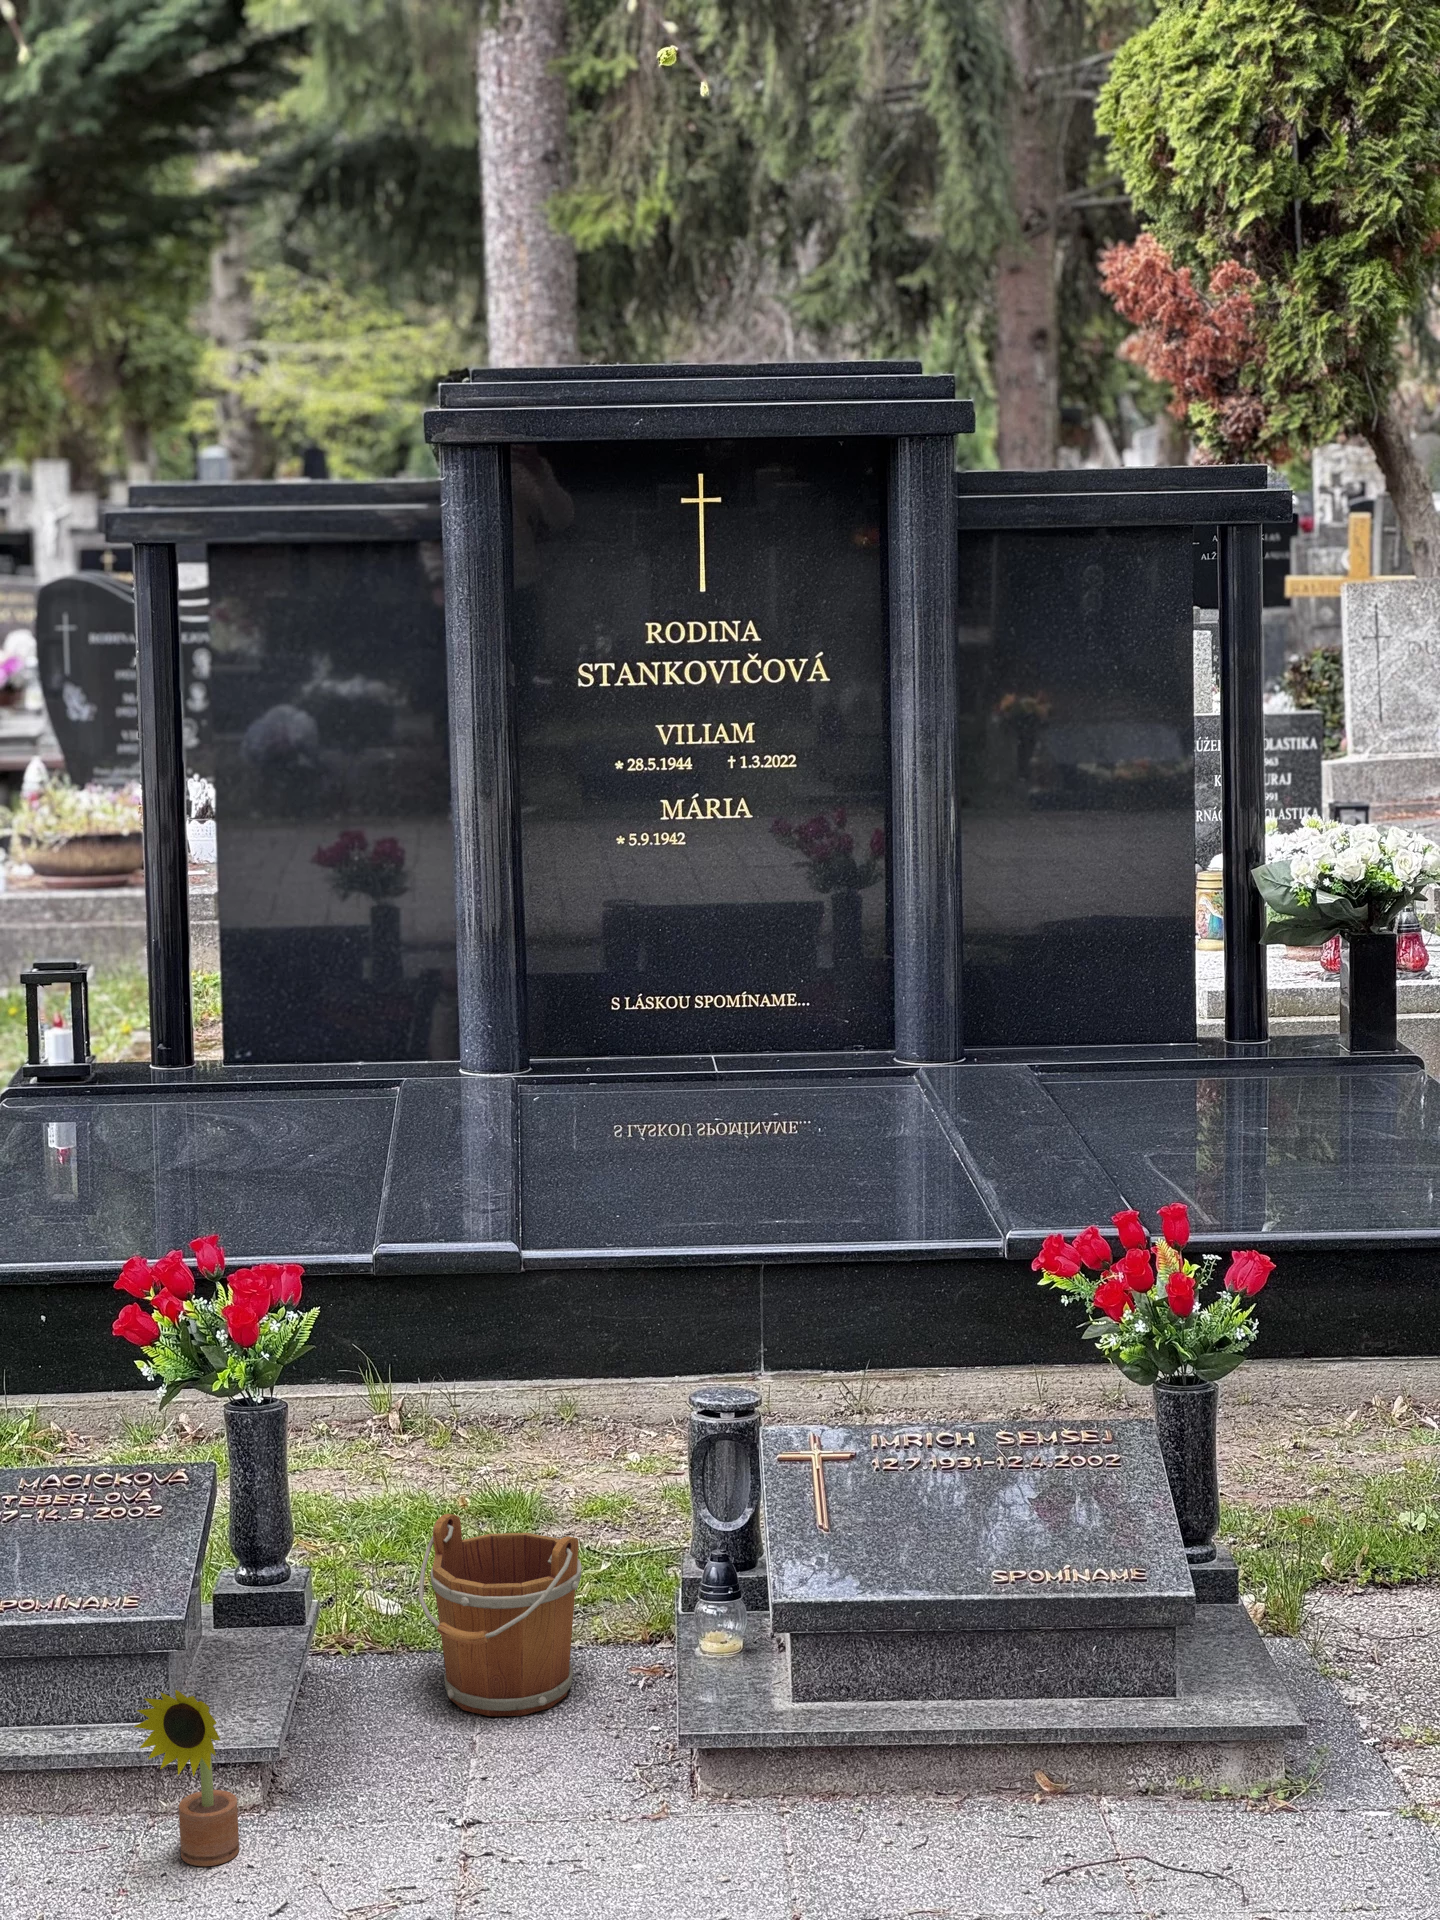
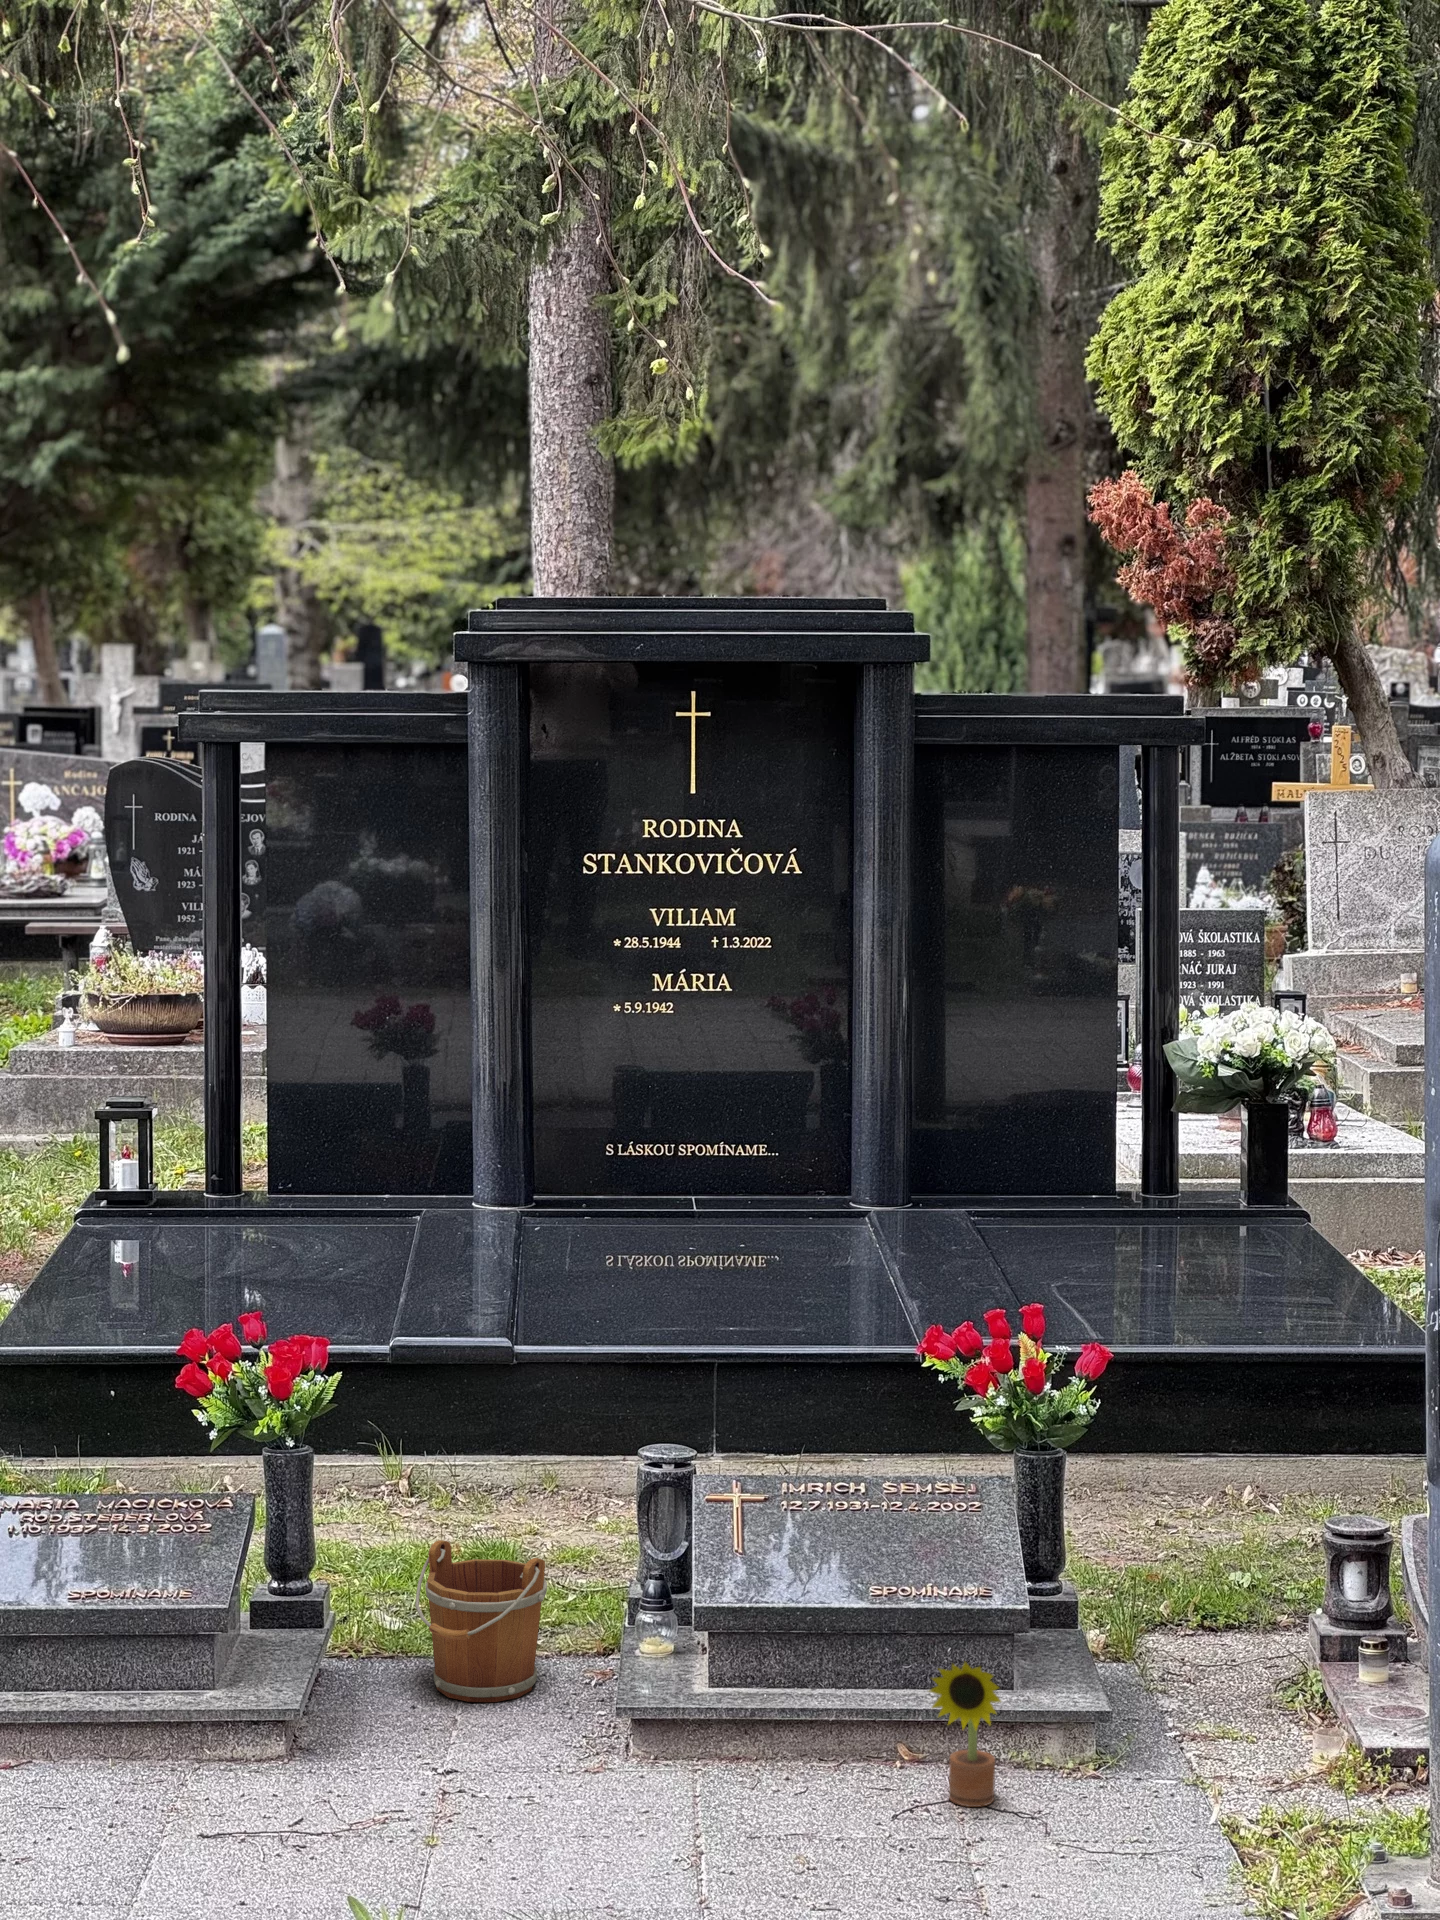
decorative plant: present [134,1689,239,1866] -> present [929,1662,1001,1807]

